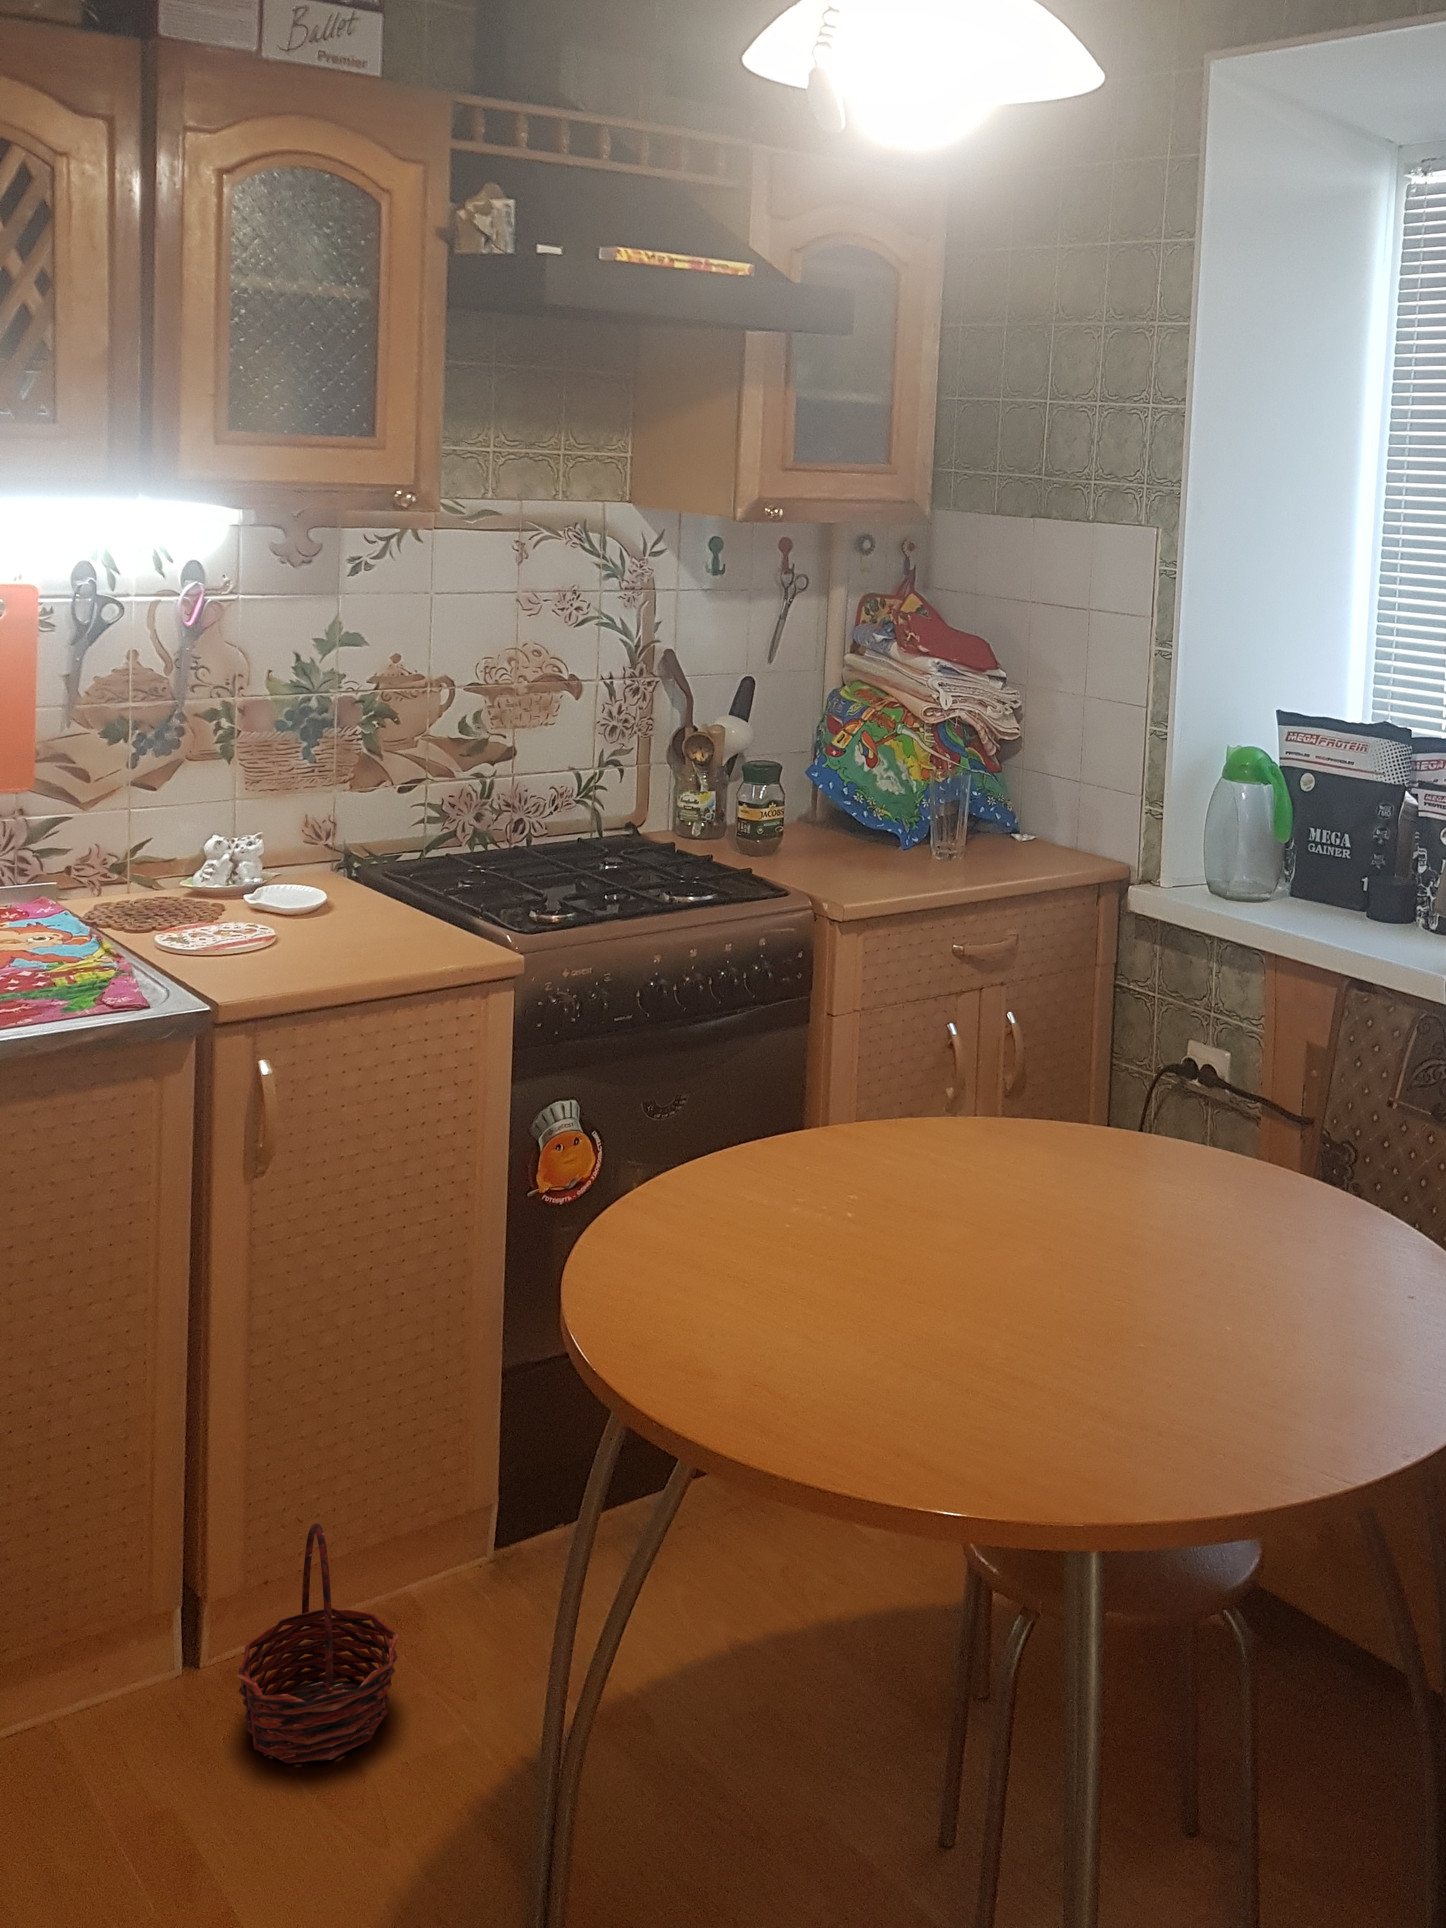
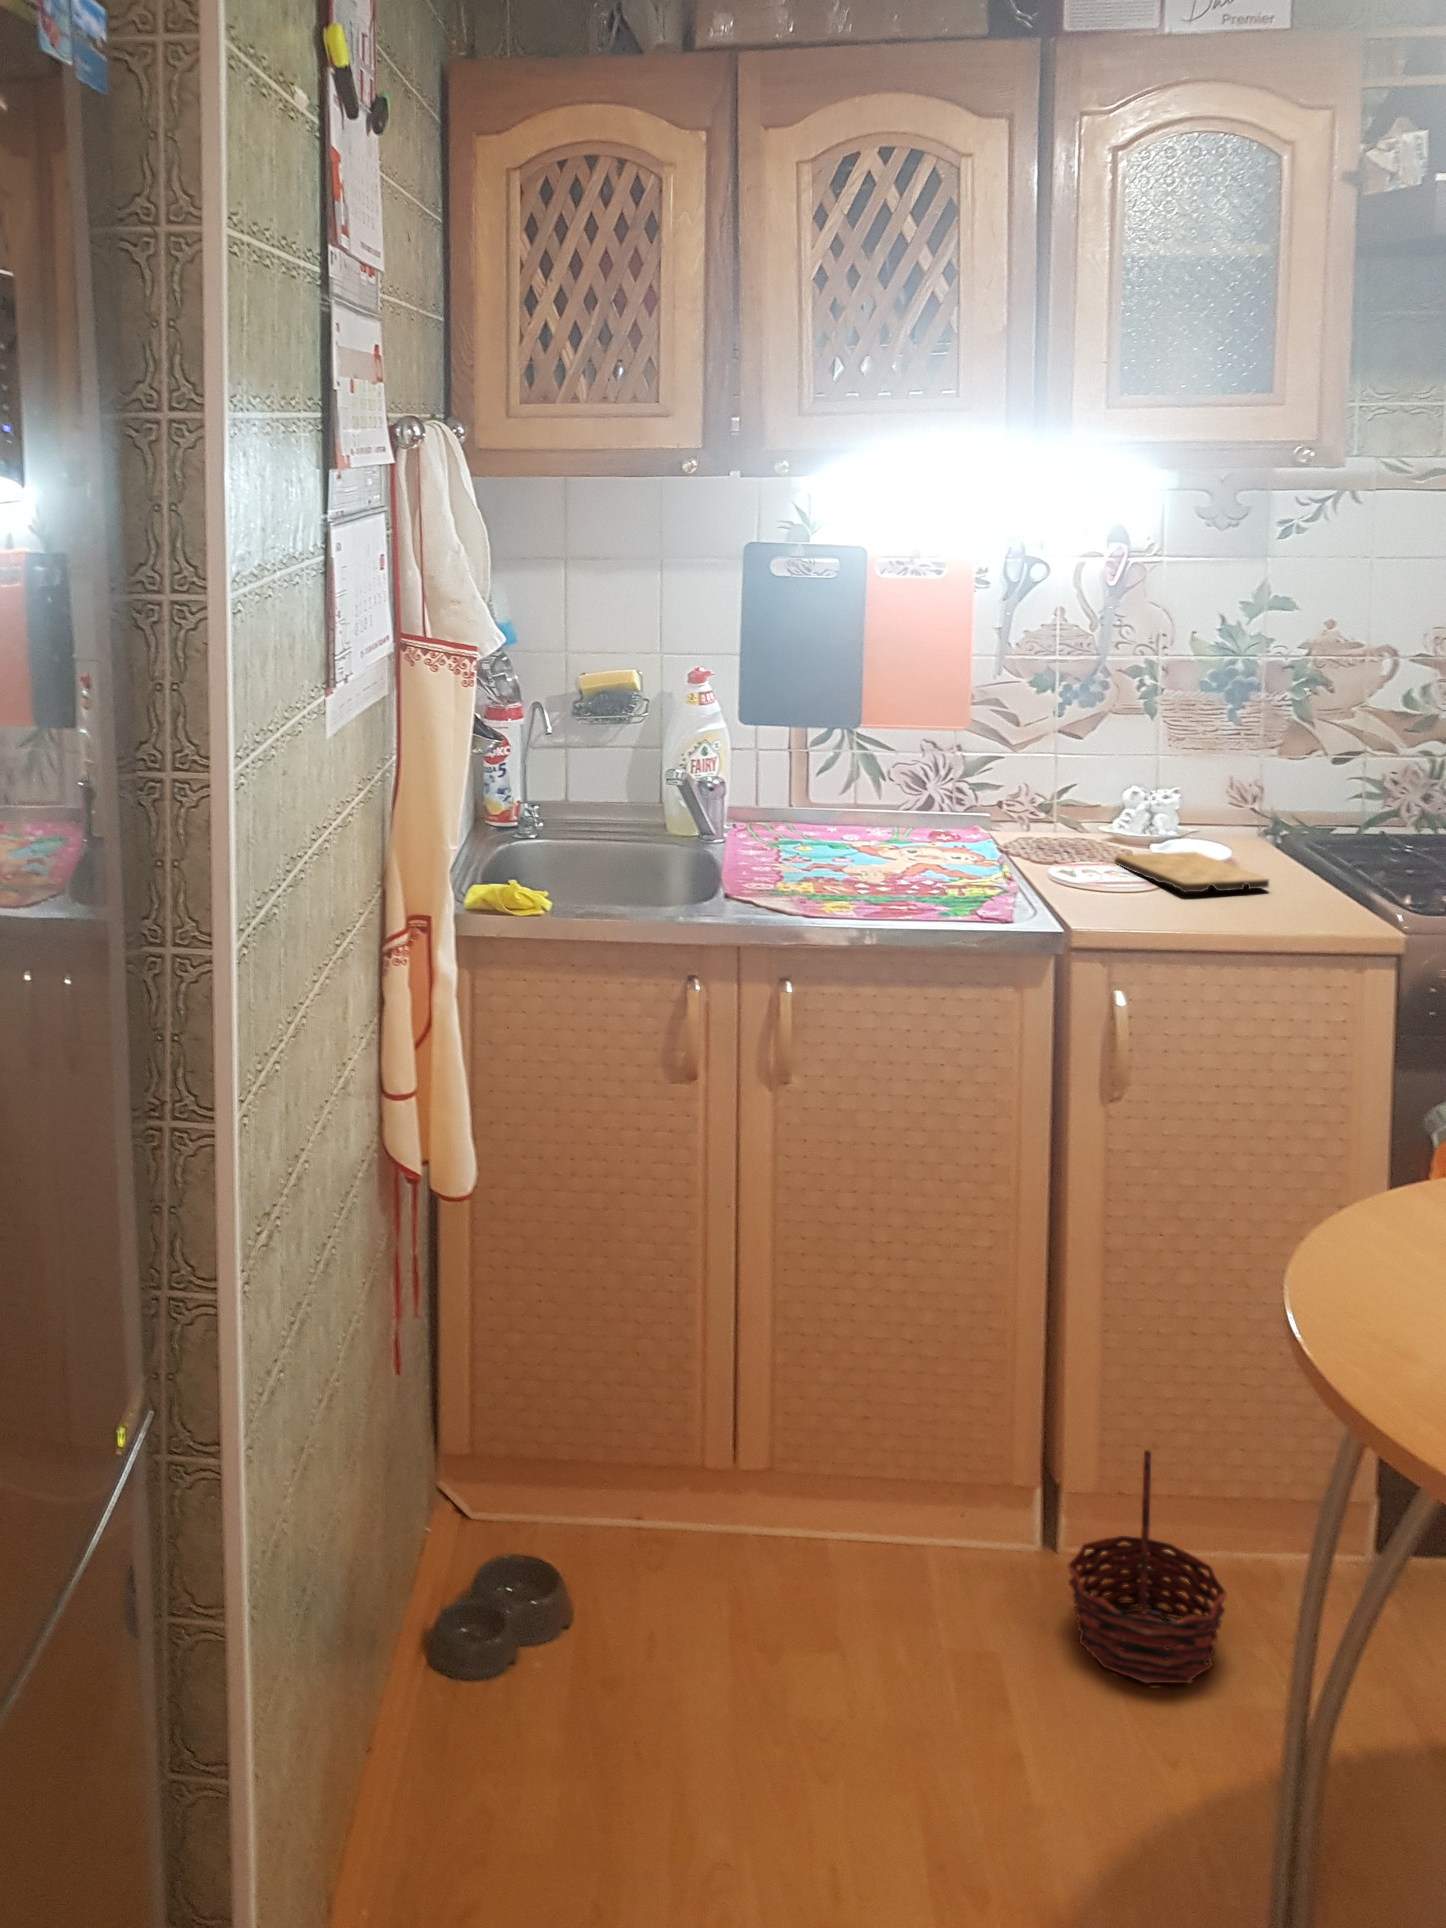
cutting board: none [218,898,381,946] -> present [1115,852,1269,893]

